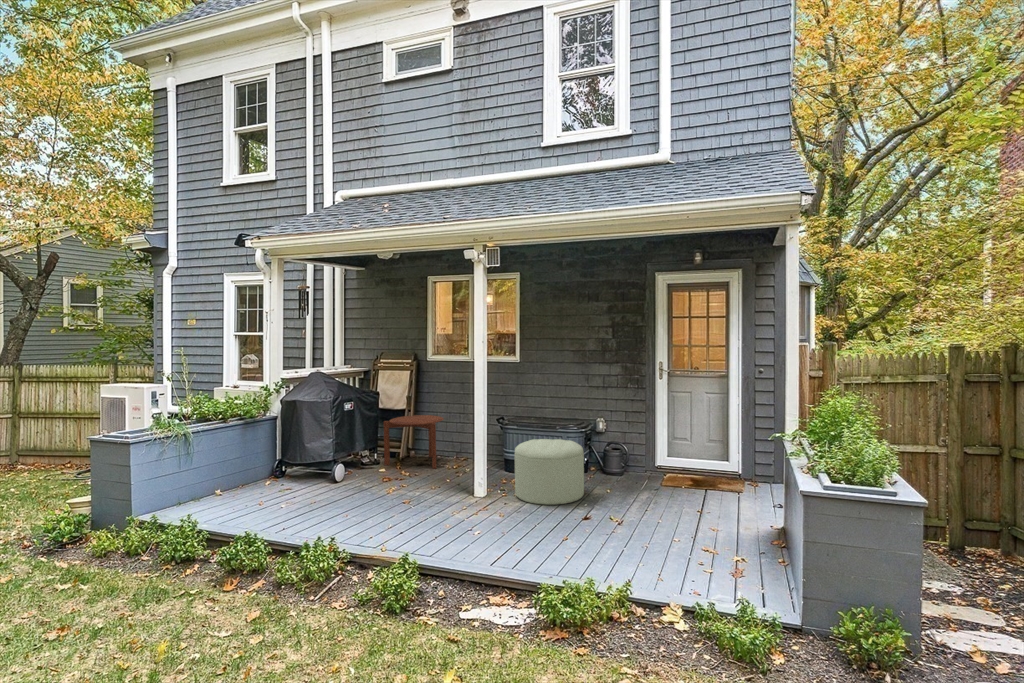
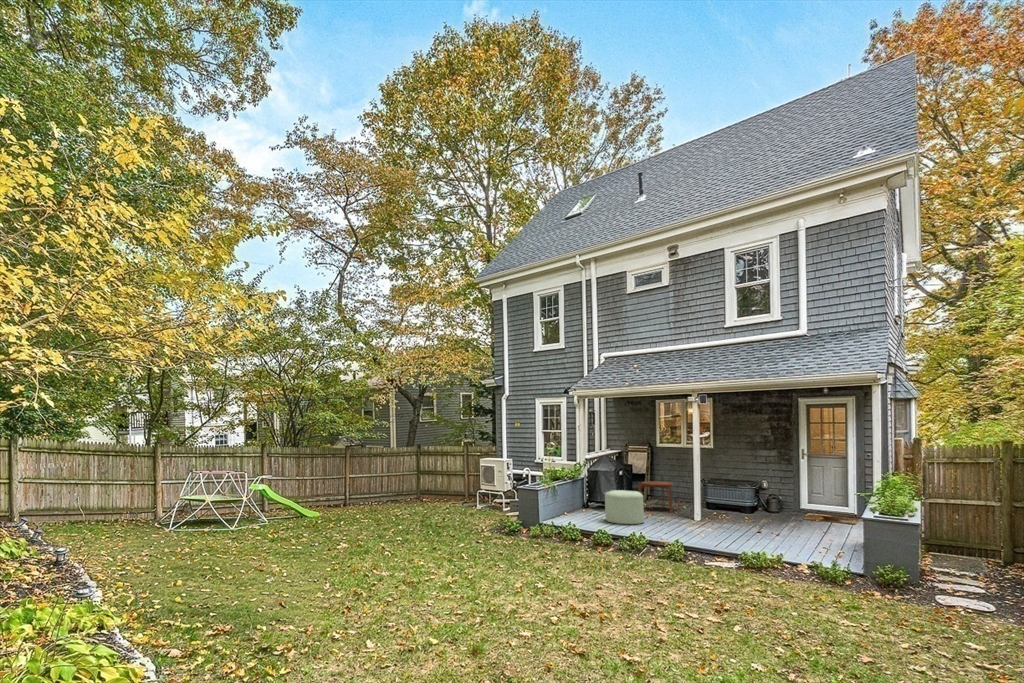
ottoman: present [515,439,584,505] -> present [605,490,644,524]

